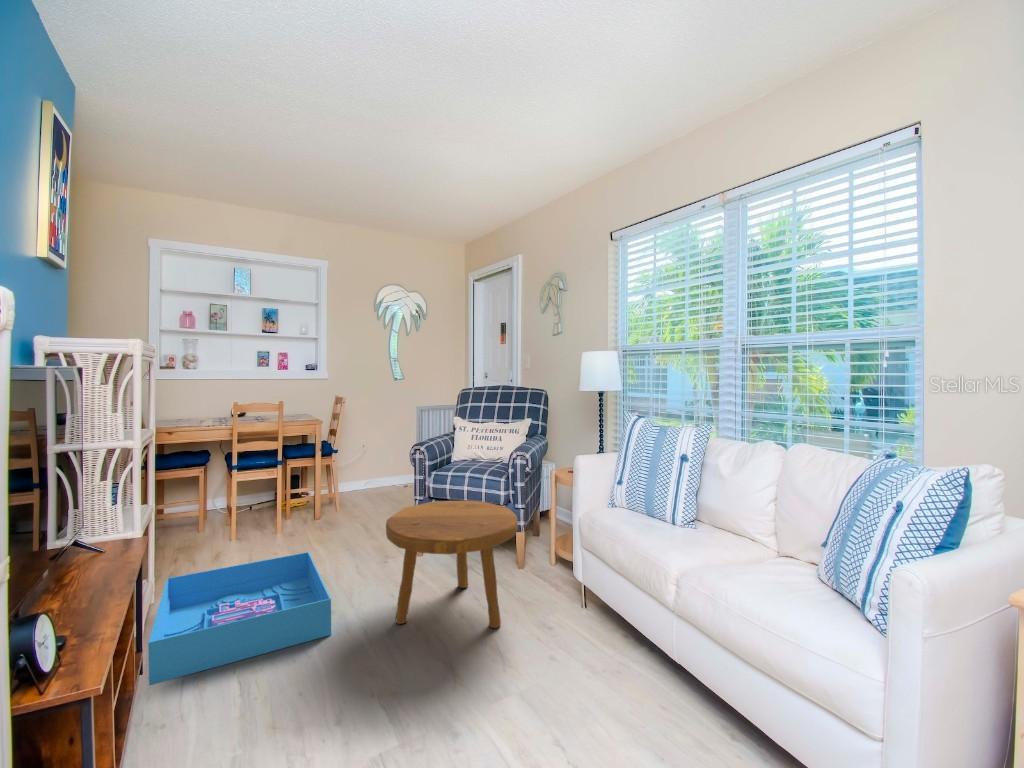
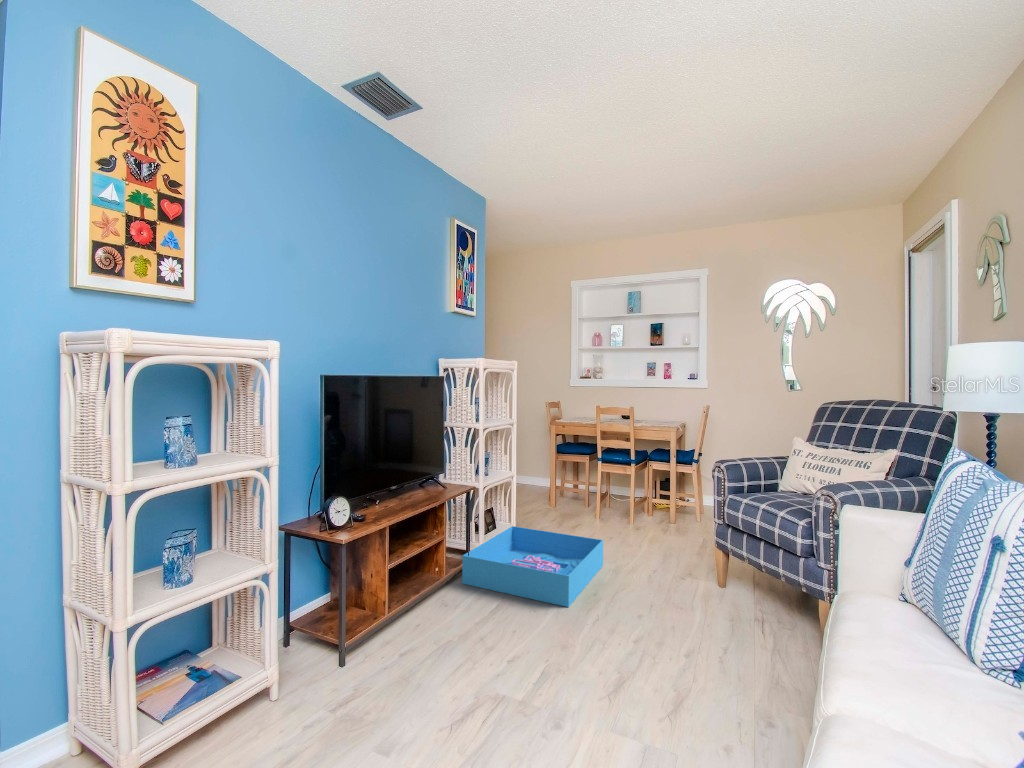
footstool: present [386,501,518,628] -> none [607,520,759,678]

